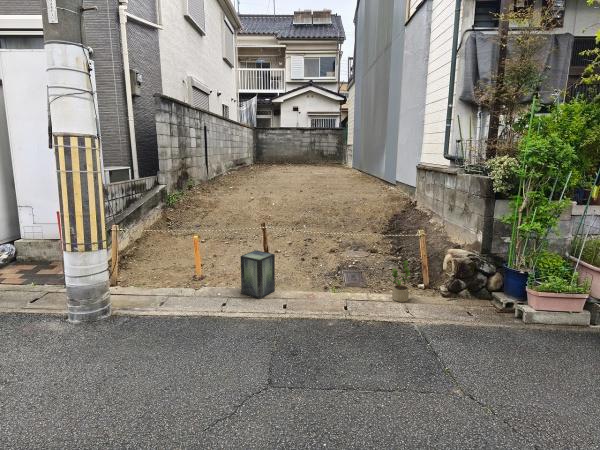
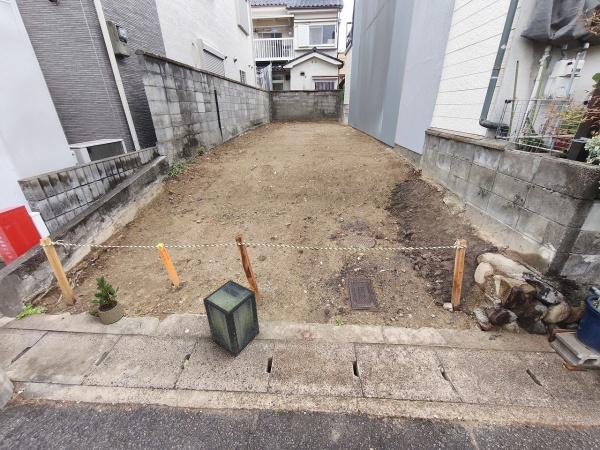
potted plant: present [388,260,410,302] -> present [91,276,124,324]

